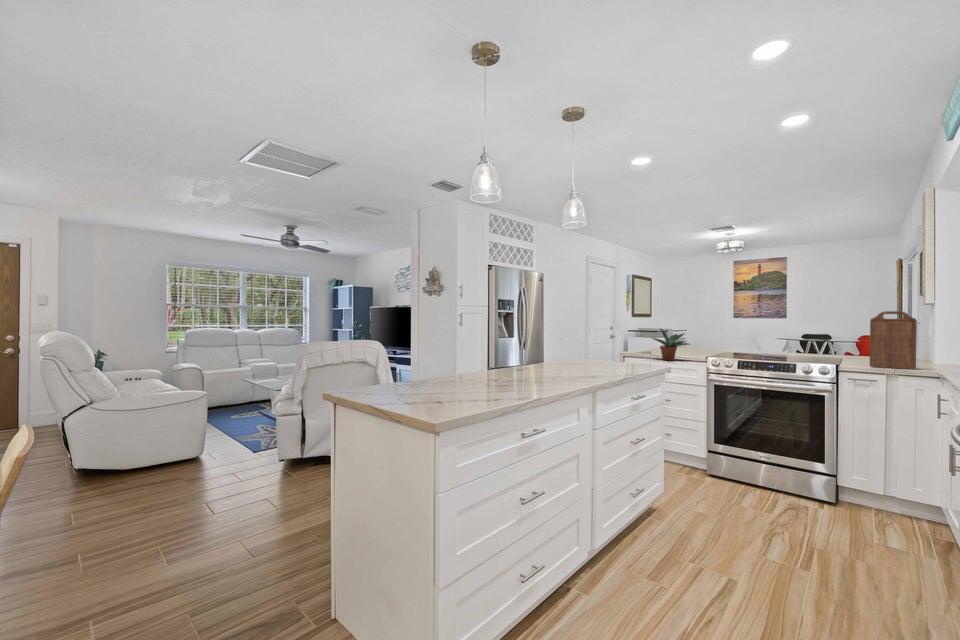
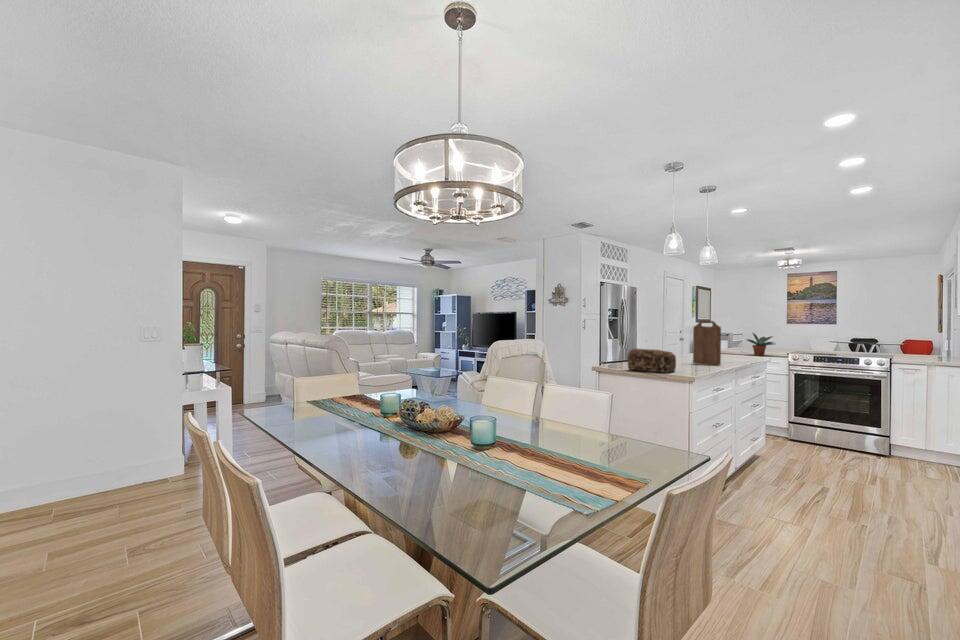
cutting board: present [870,311,917,370] -> present [693,321,721,365]
bread loaf: none [372,358,451,405] -> present [628,349,676,373]

